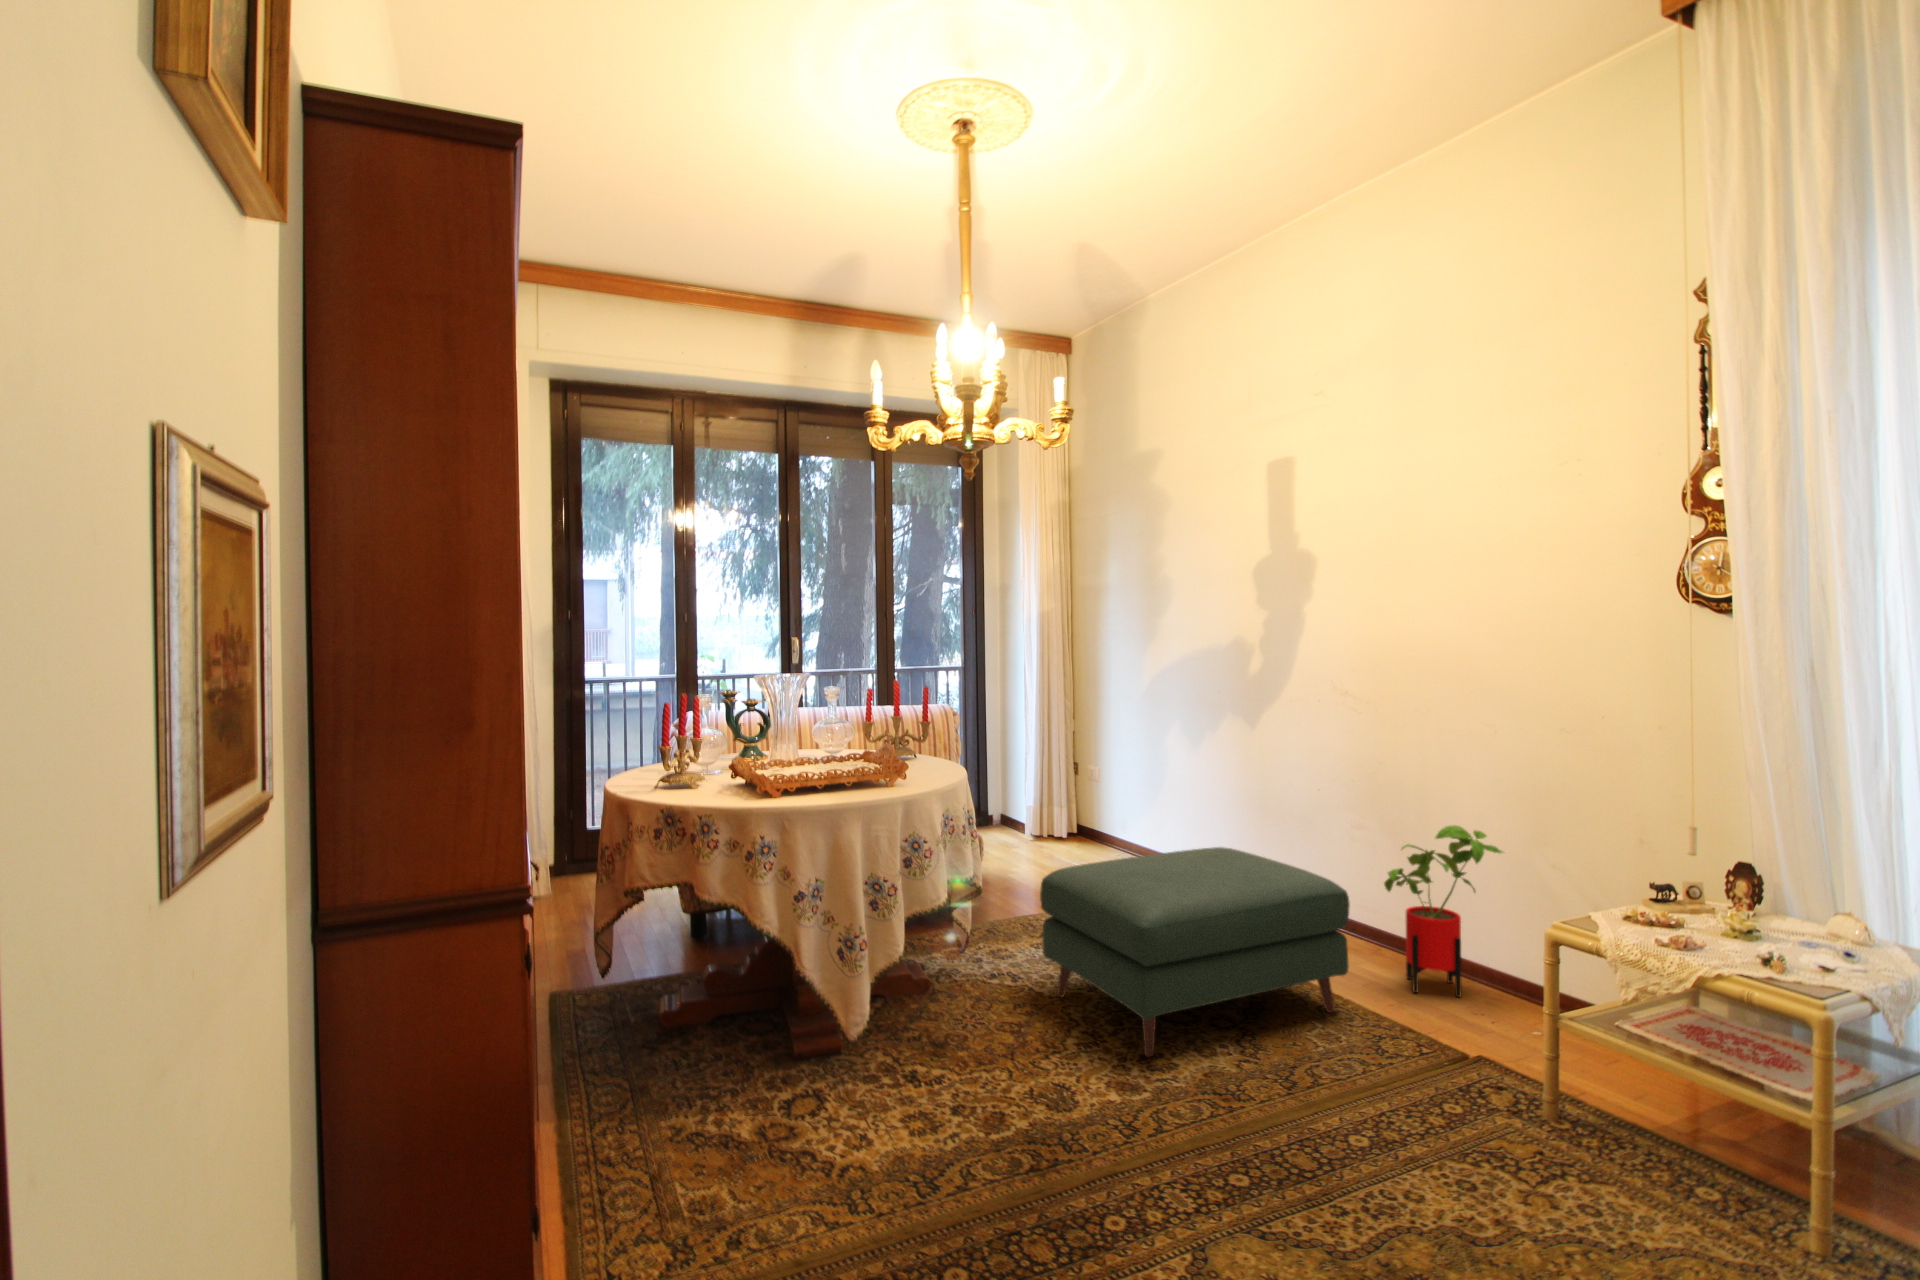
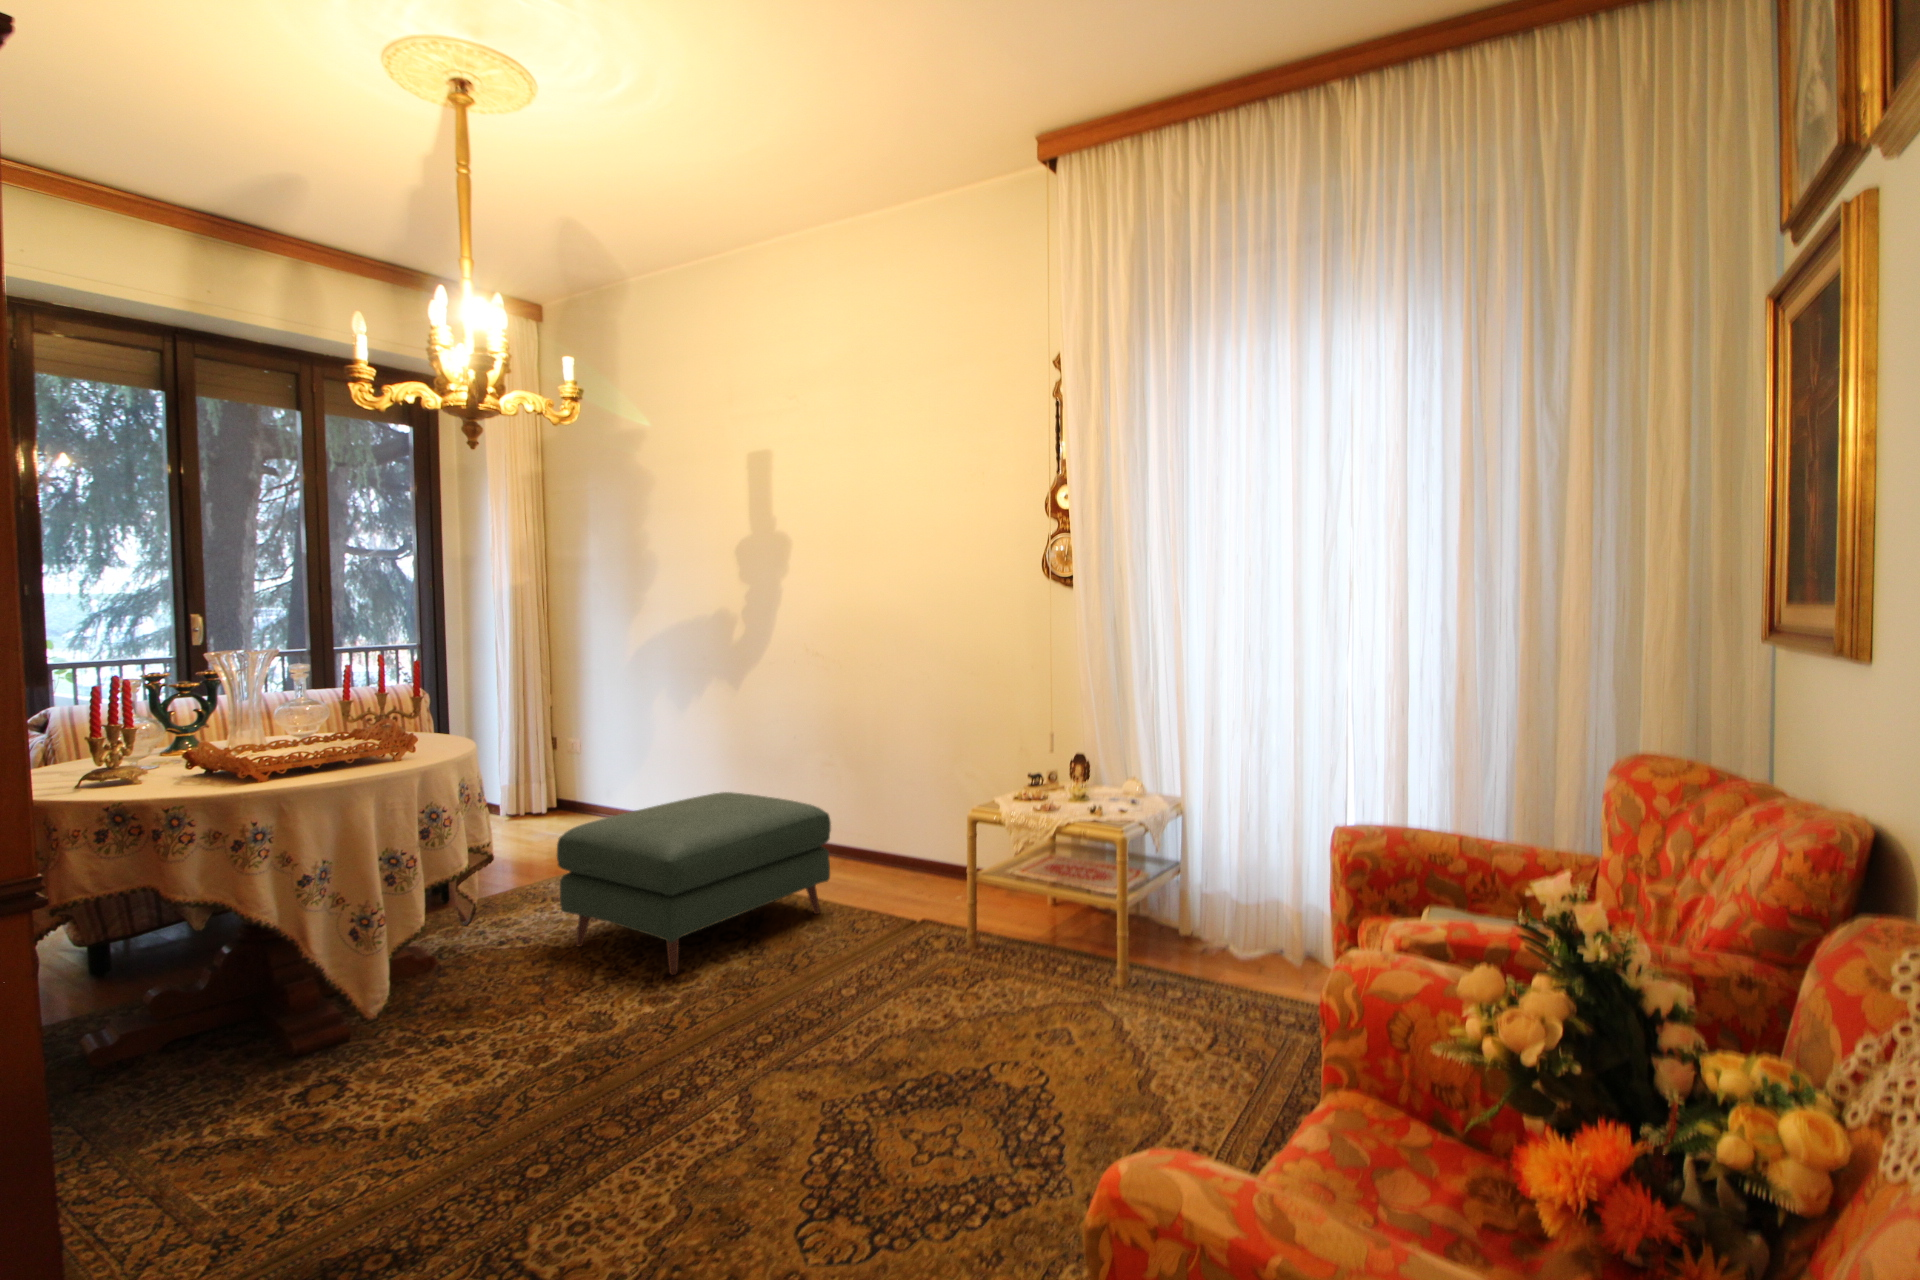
house plant: present [1384,825,1502,997] -> none [854,753,938,889]

